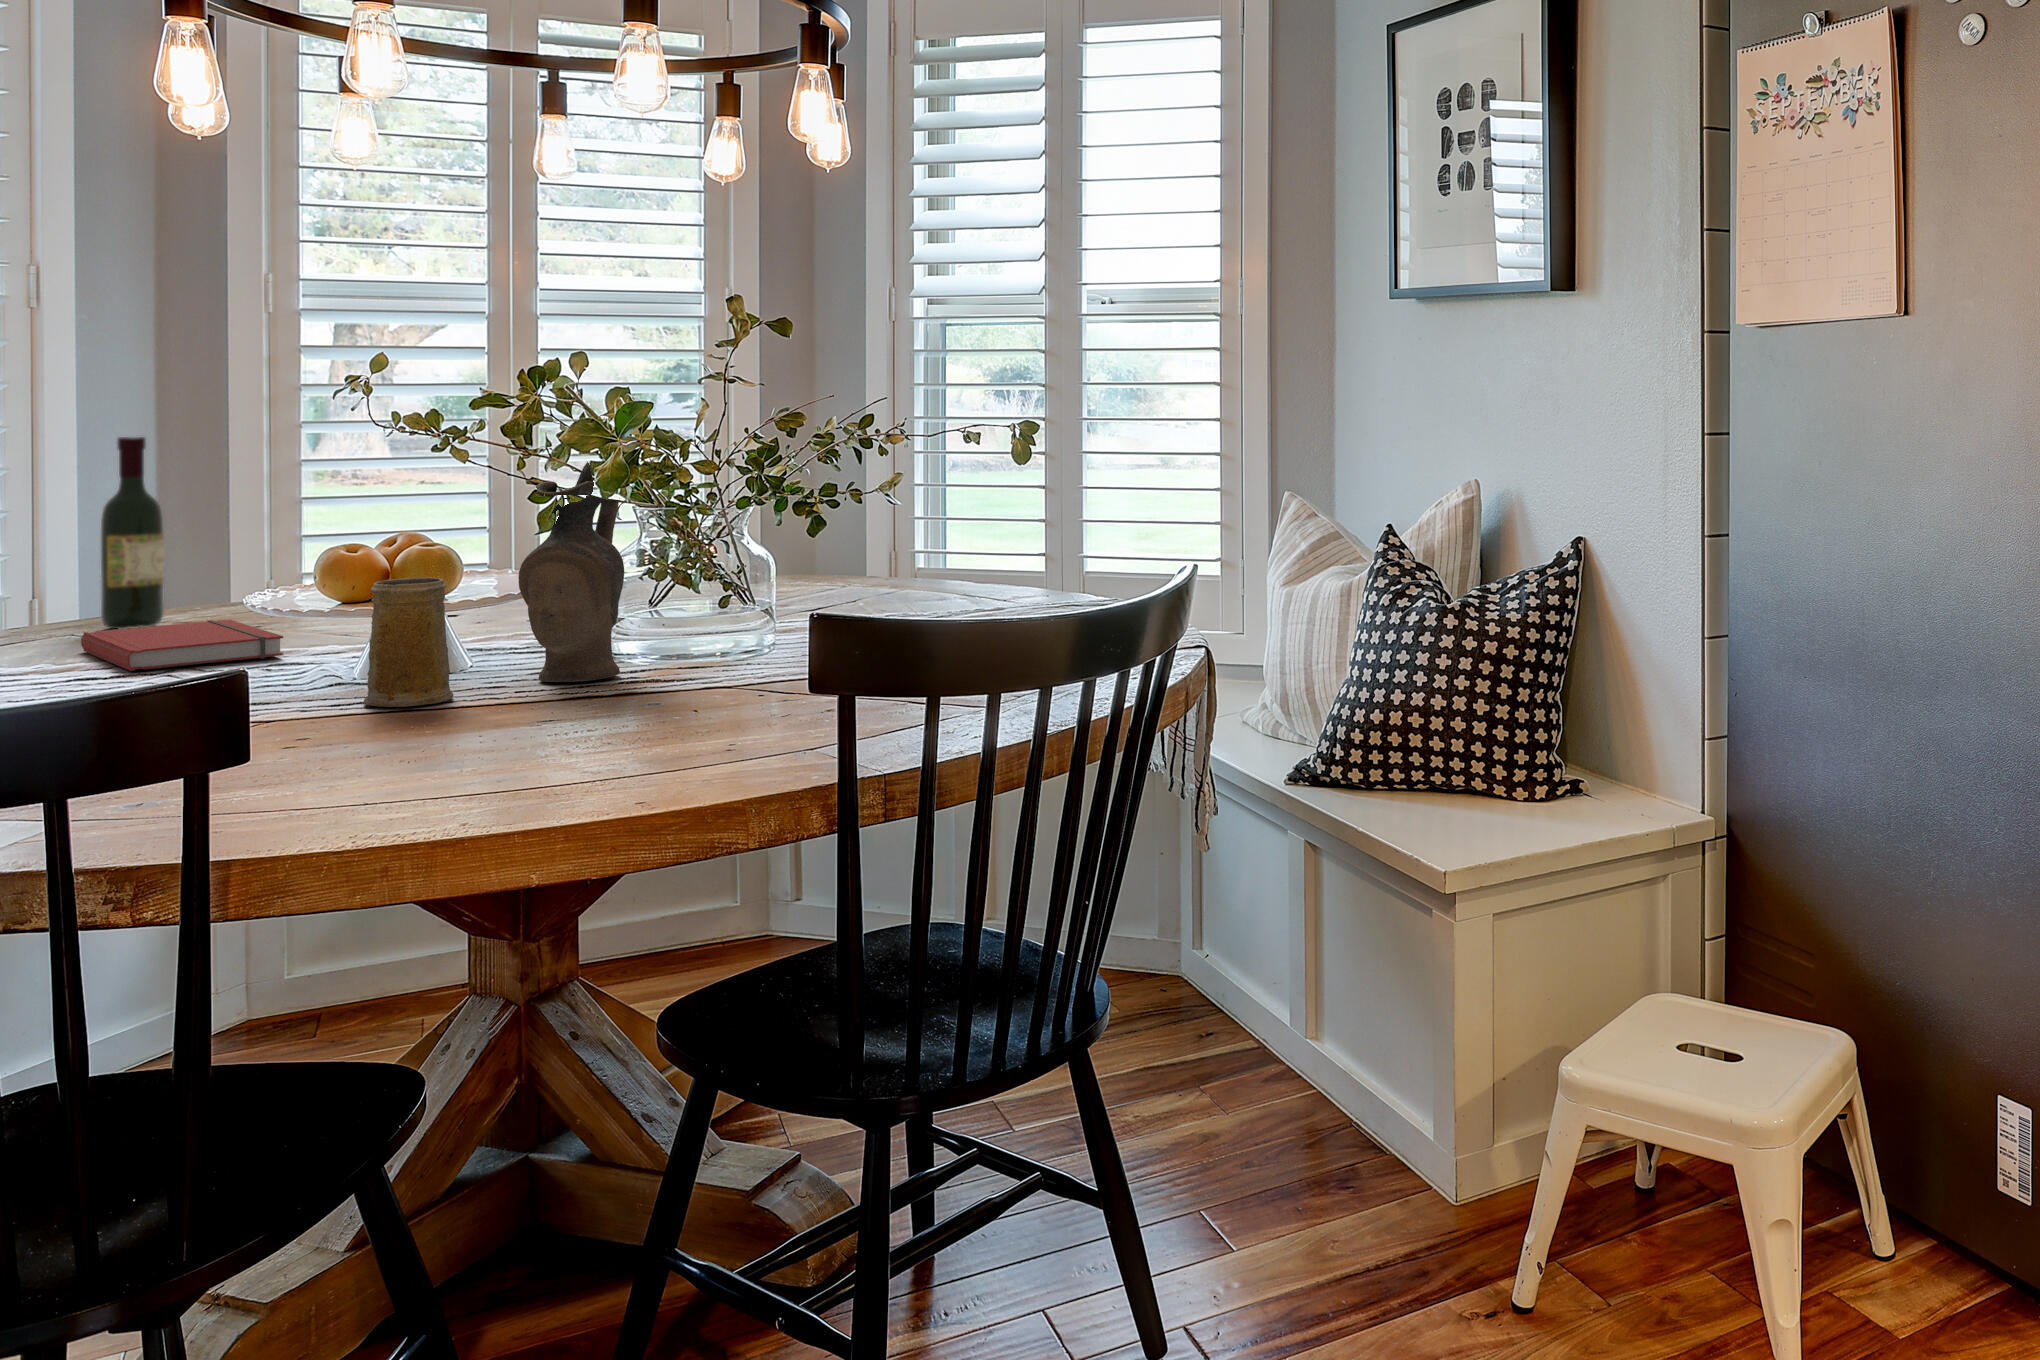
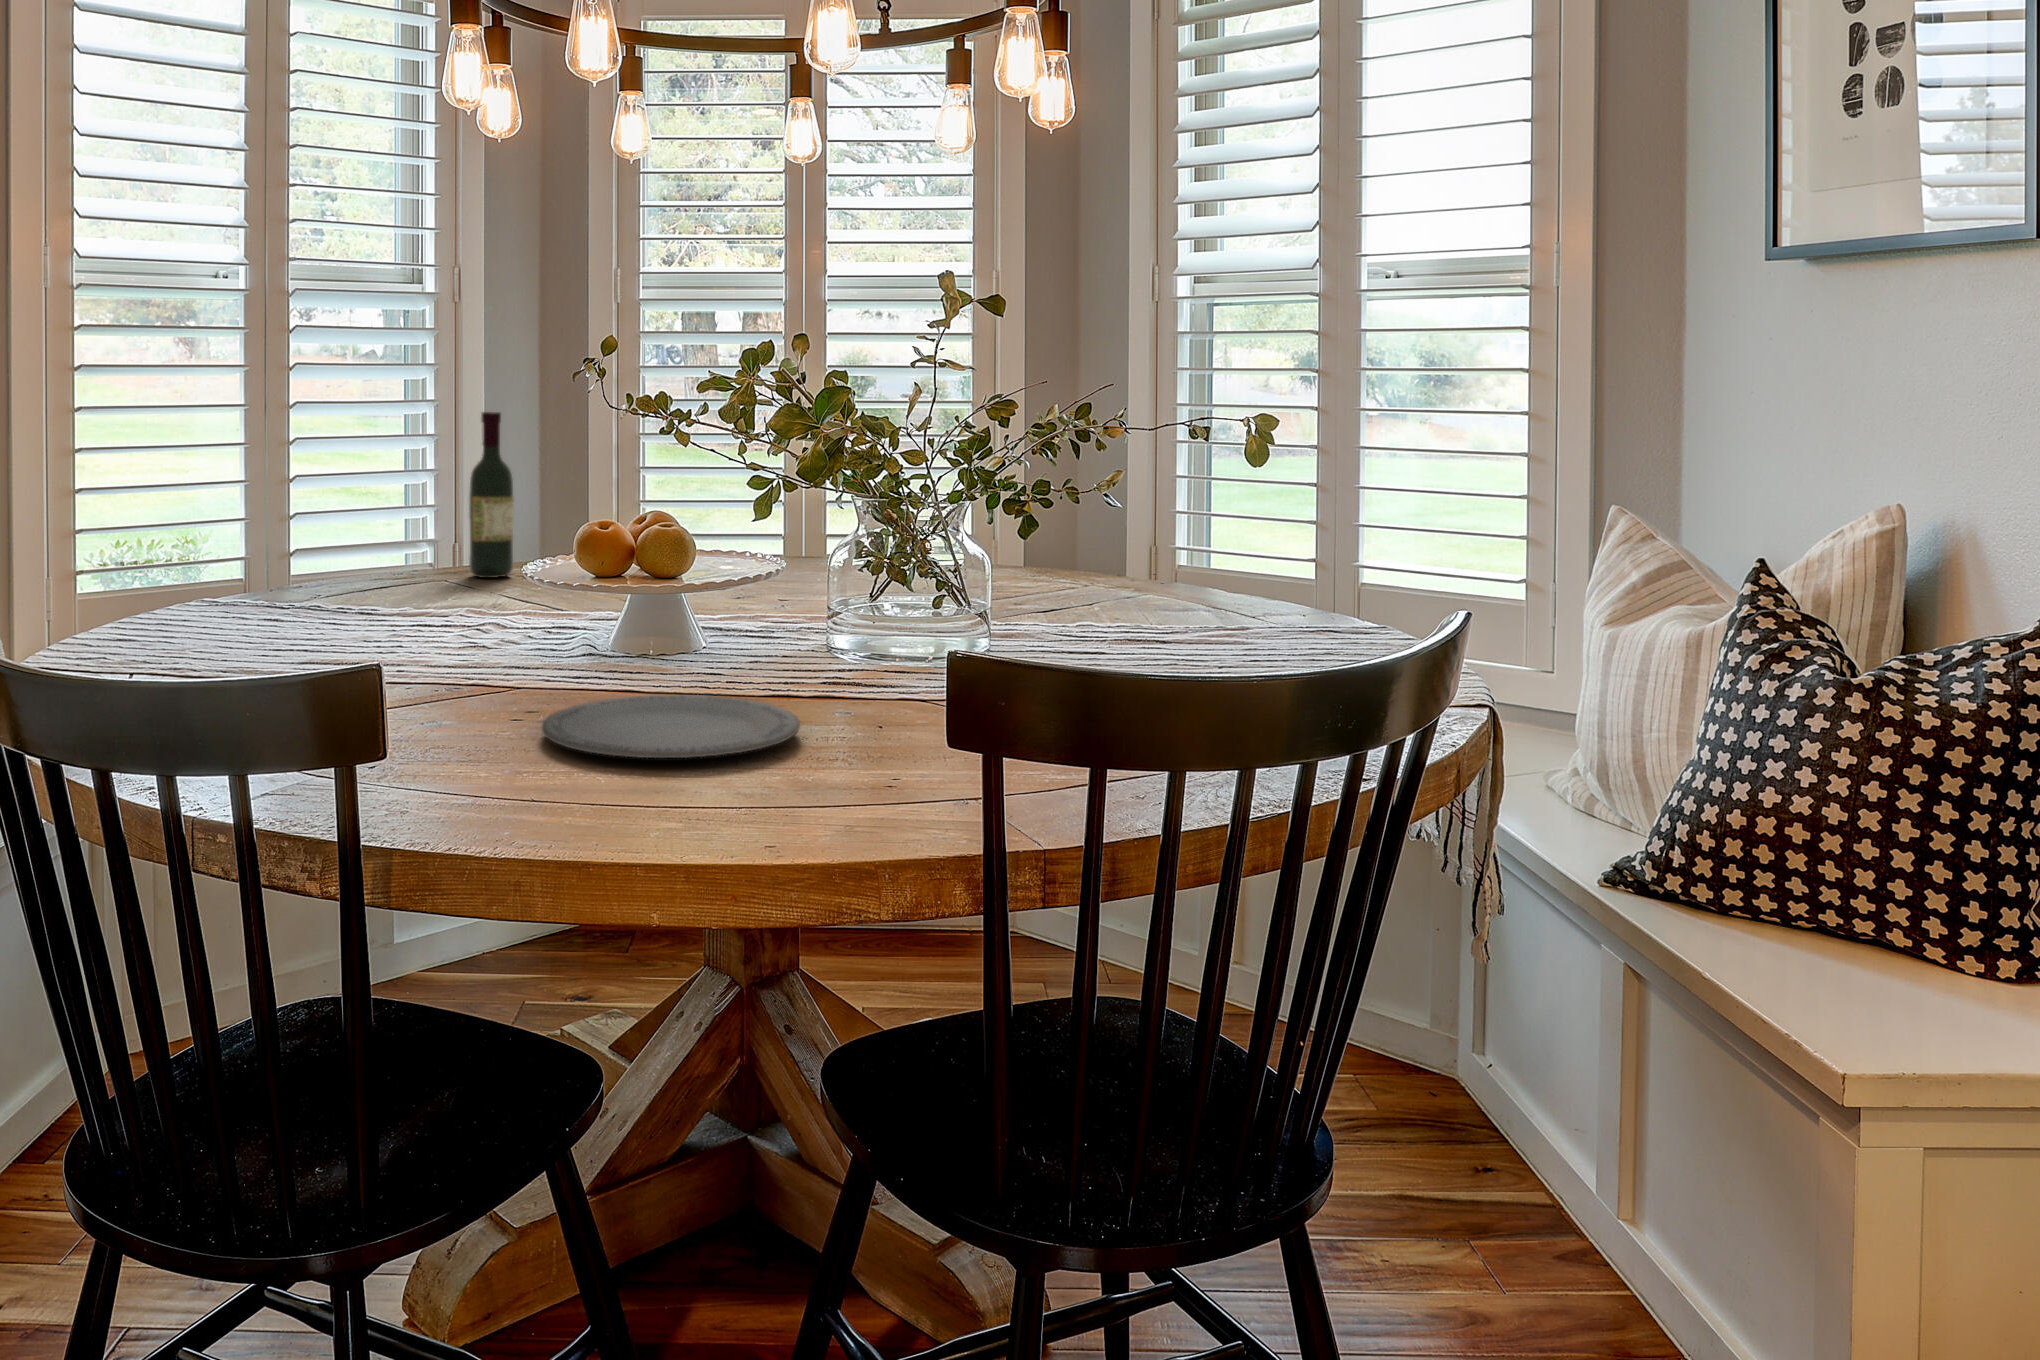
ceramic pitcher: present [518,462,624,682] -> none [734,441,834,674]
mug: present [364,577,453,707] -> none [593,559,670,687]
book: present [81,620,283,671] -> none [439,577,571,621]
plate: none [347,700,630,754] -> present [542,695,800,758]

